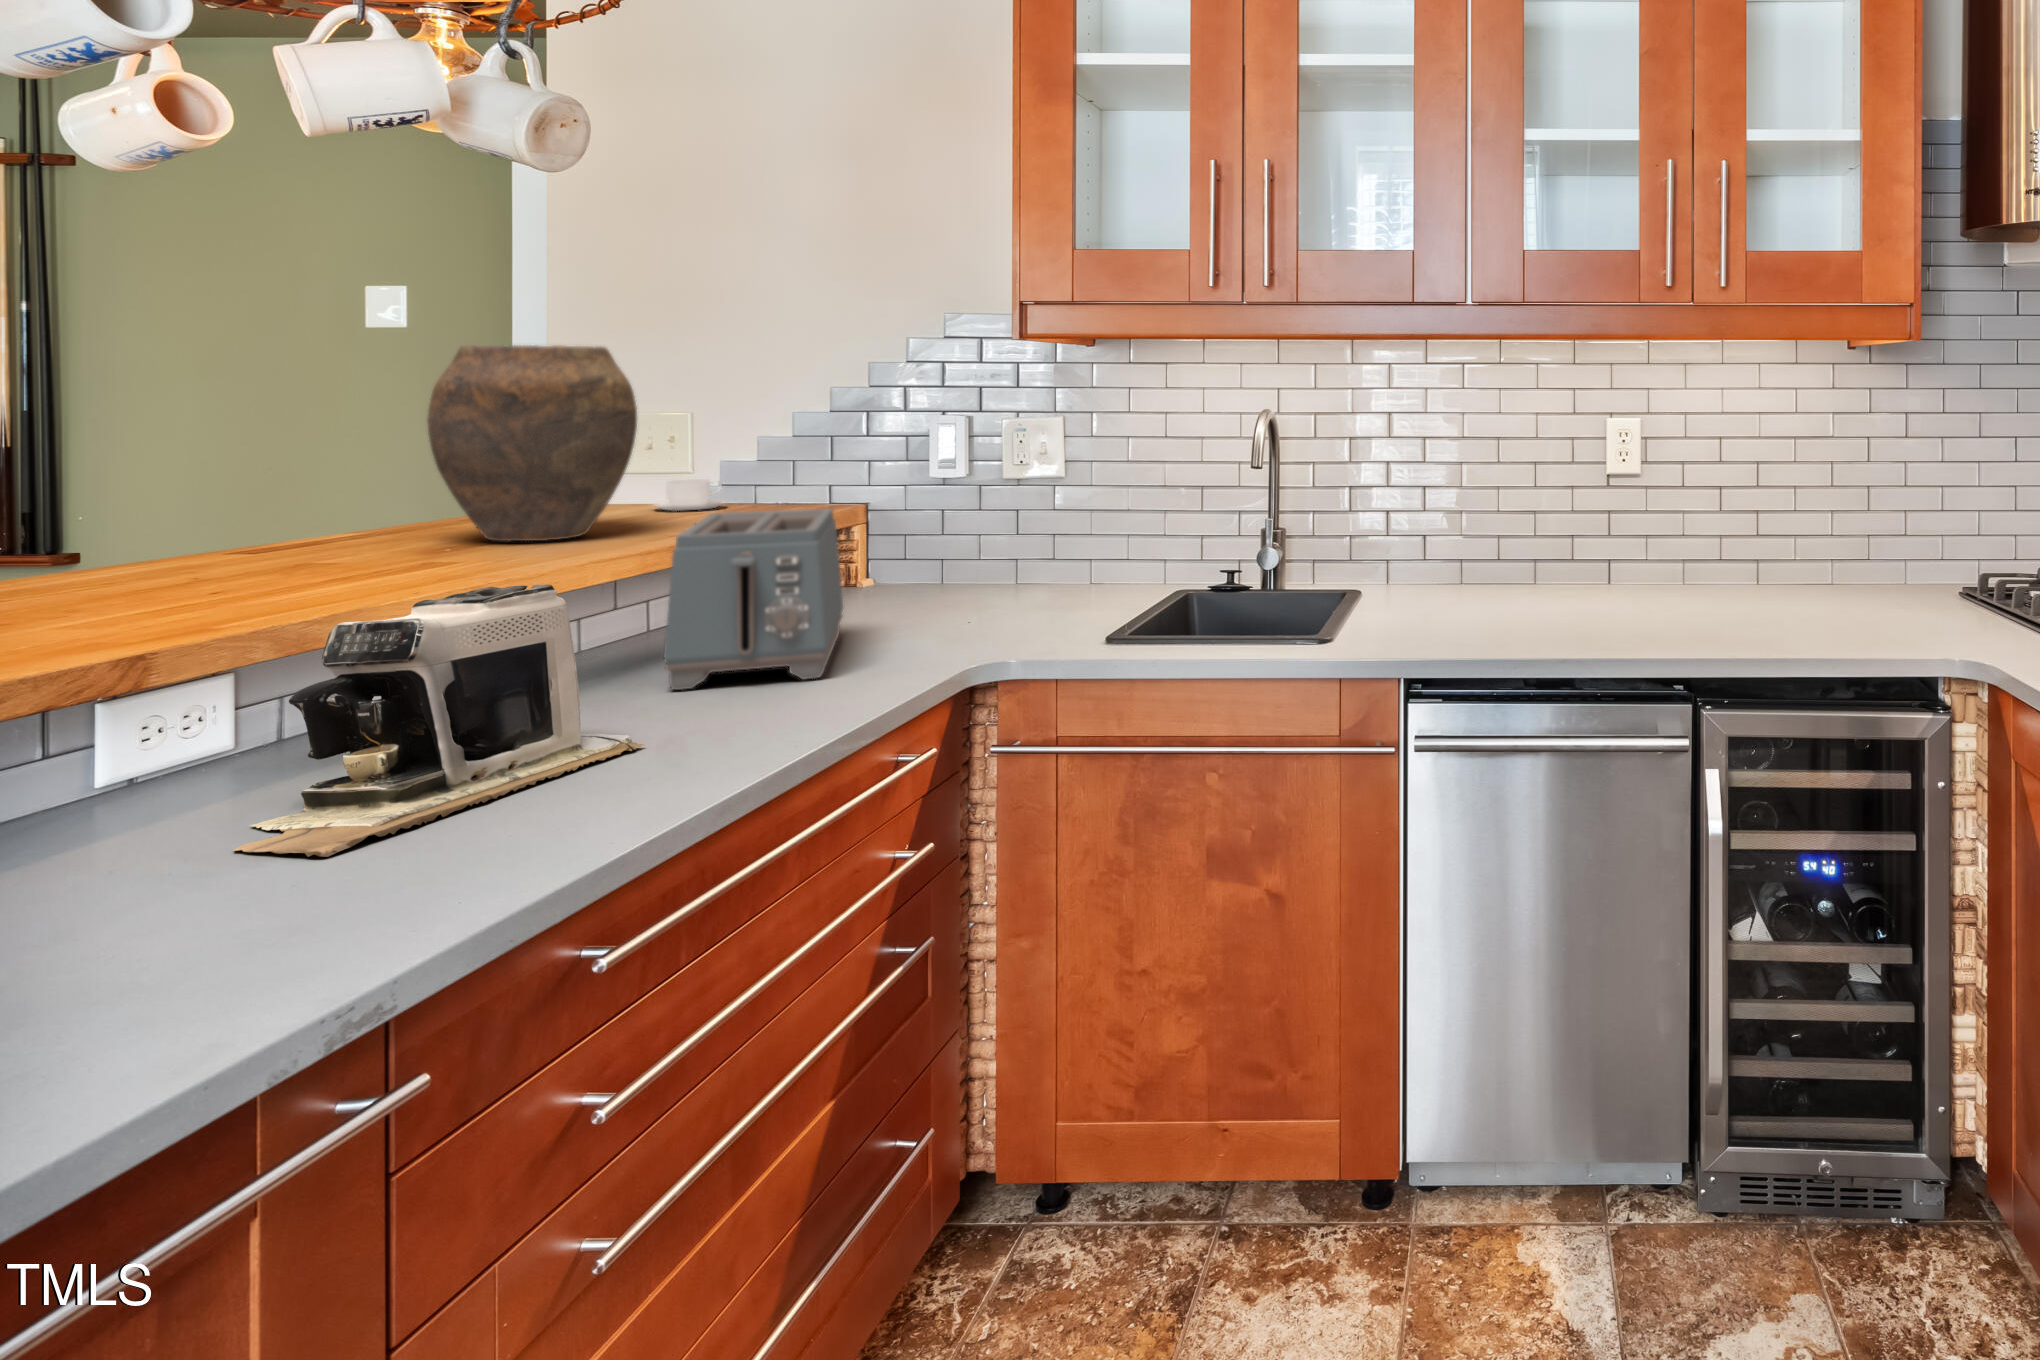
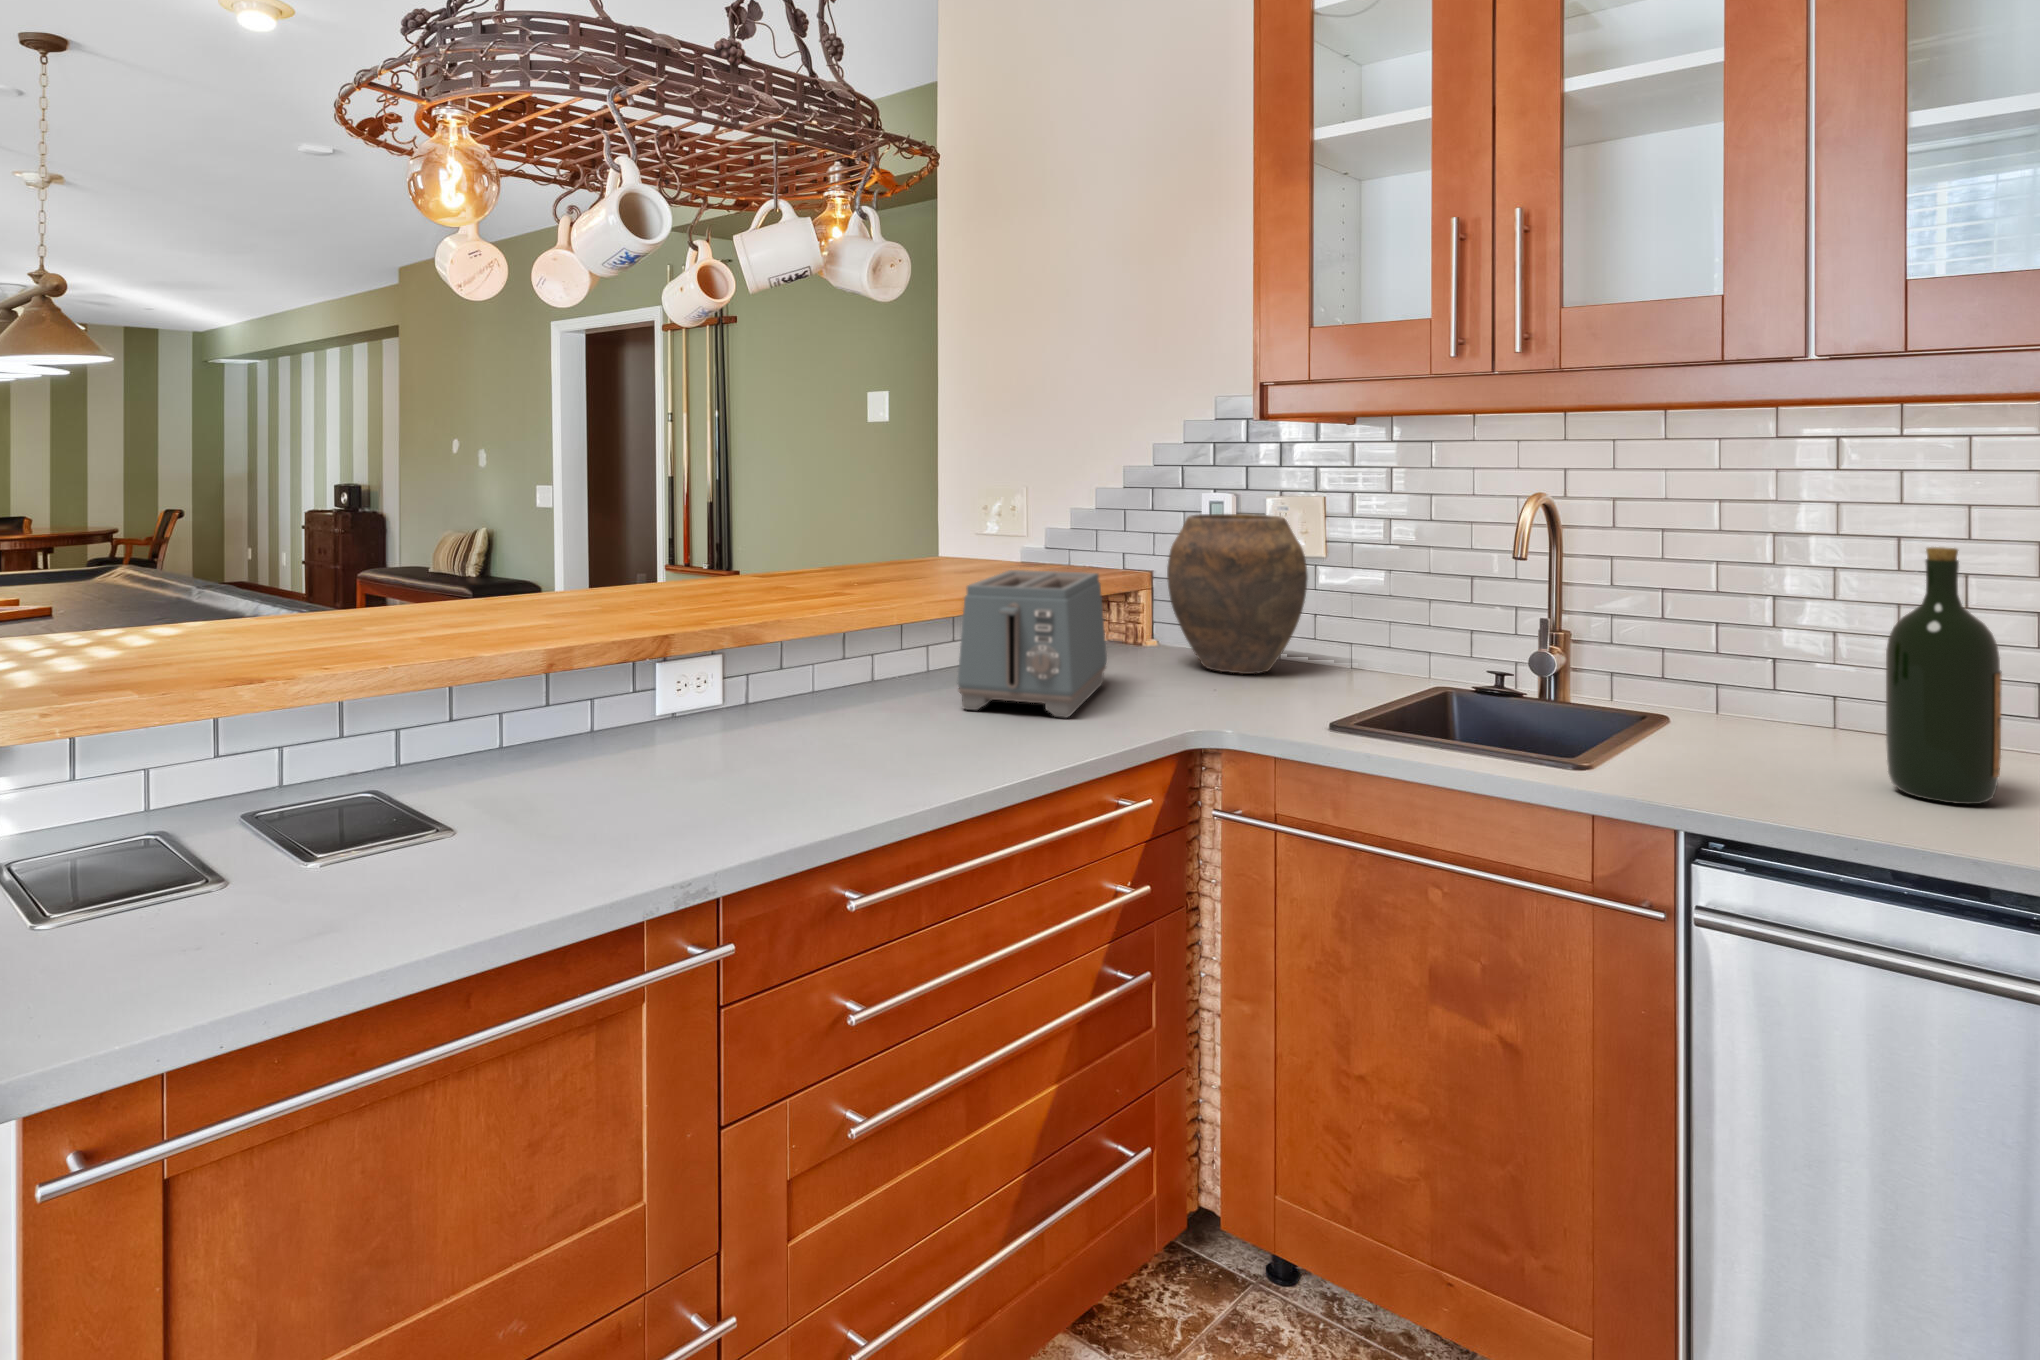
vase: present [427,345,637,542] -> present [1167,514,1308,674]
wine bottle: none [1509,443,1571,627] -> present [1886,547,2002,804]
coffee cup: present [655,479,724,511] -> none [998,544,1049,568]
coffee maker: present [234,585,644,857] -> none [669,612,919,789]

